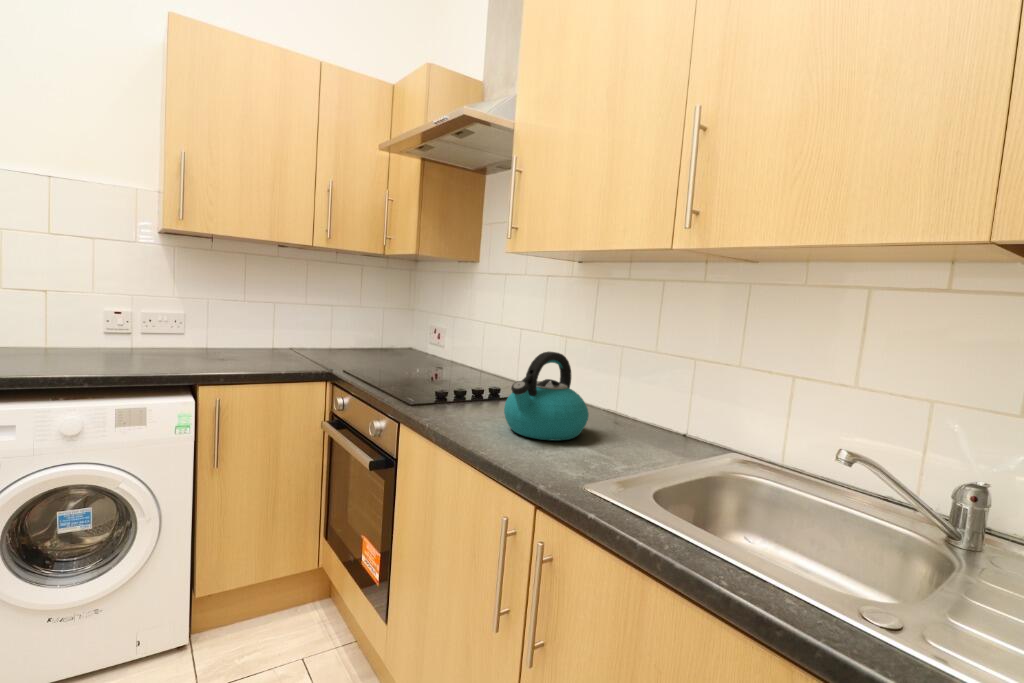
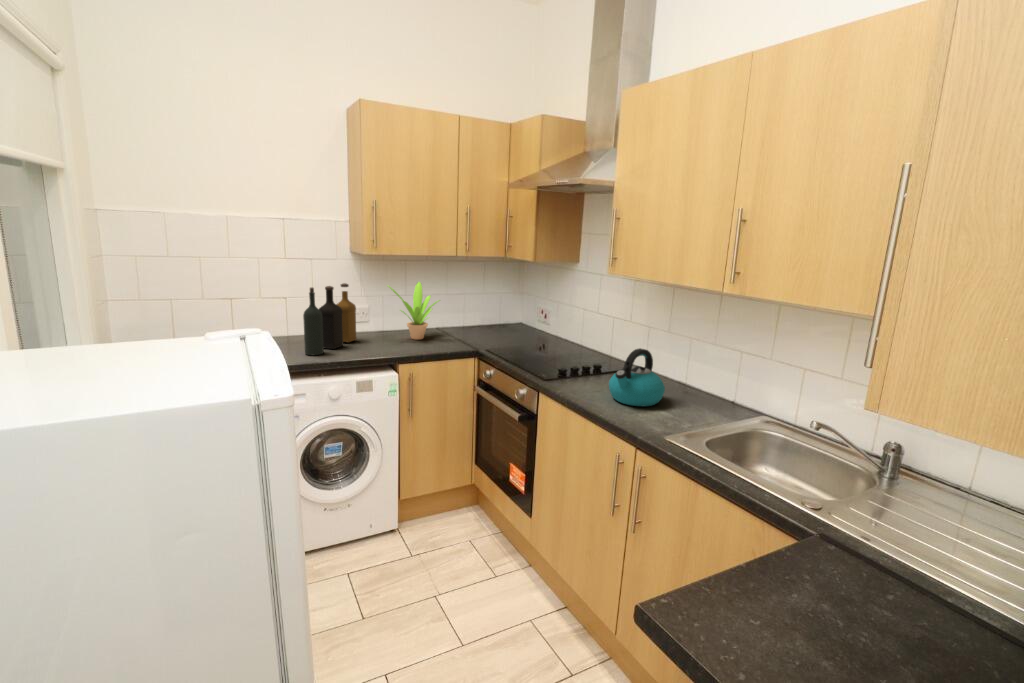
bottle: none [41,261,155,367] -> present [303,283,357,355]
potted plant: none [206,276,287,357] -> present [388,282,440,340]

